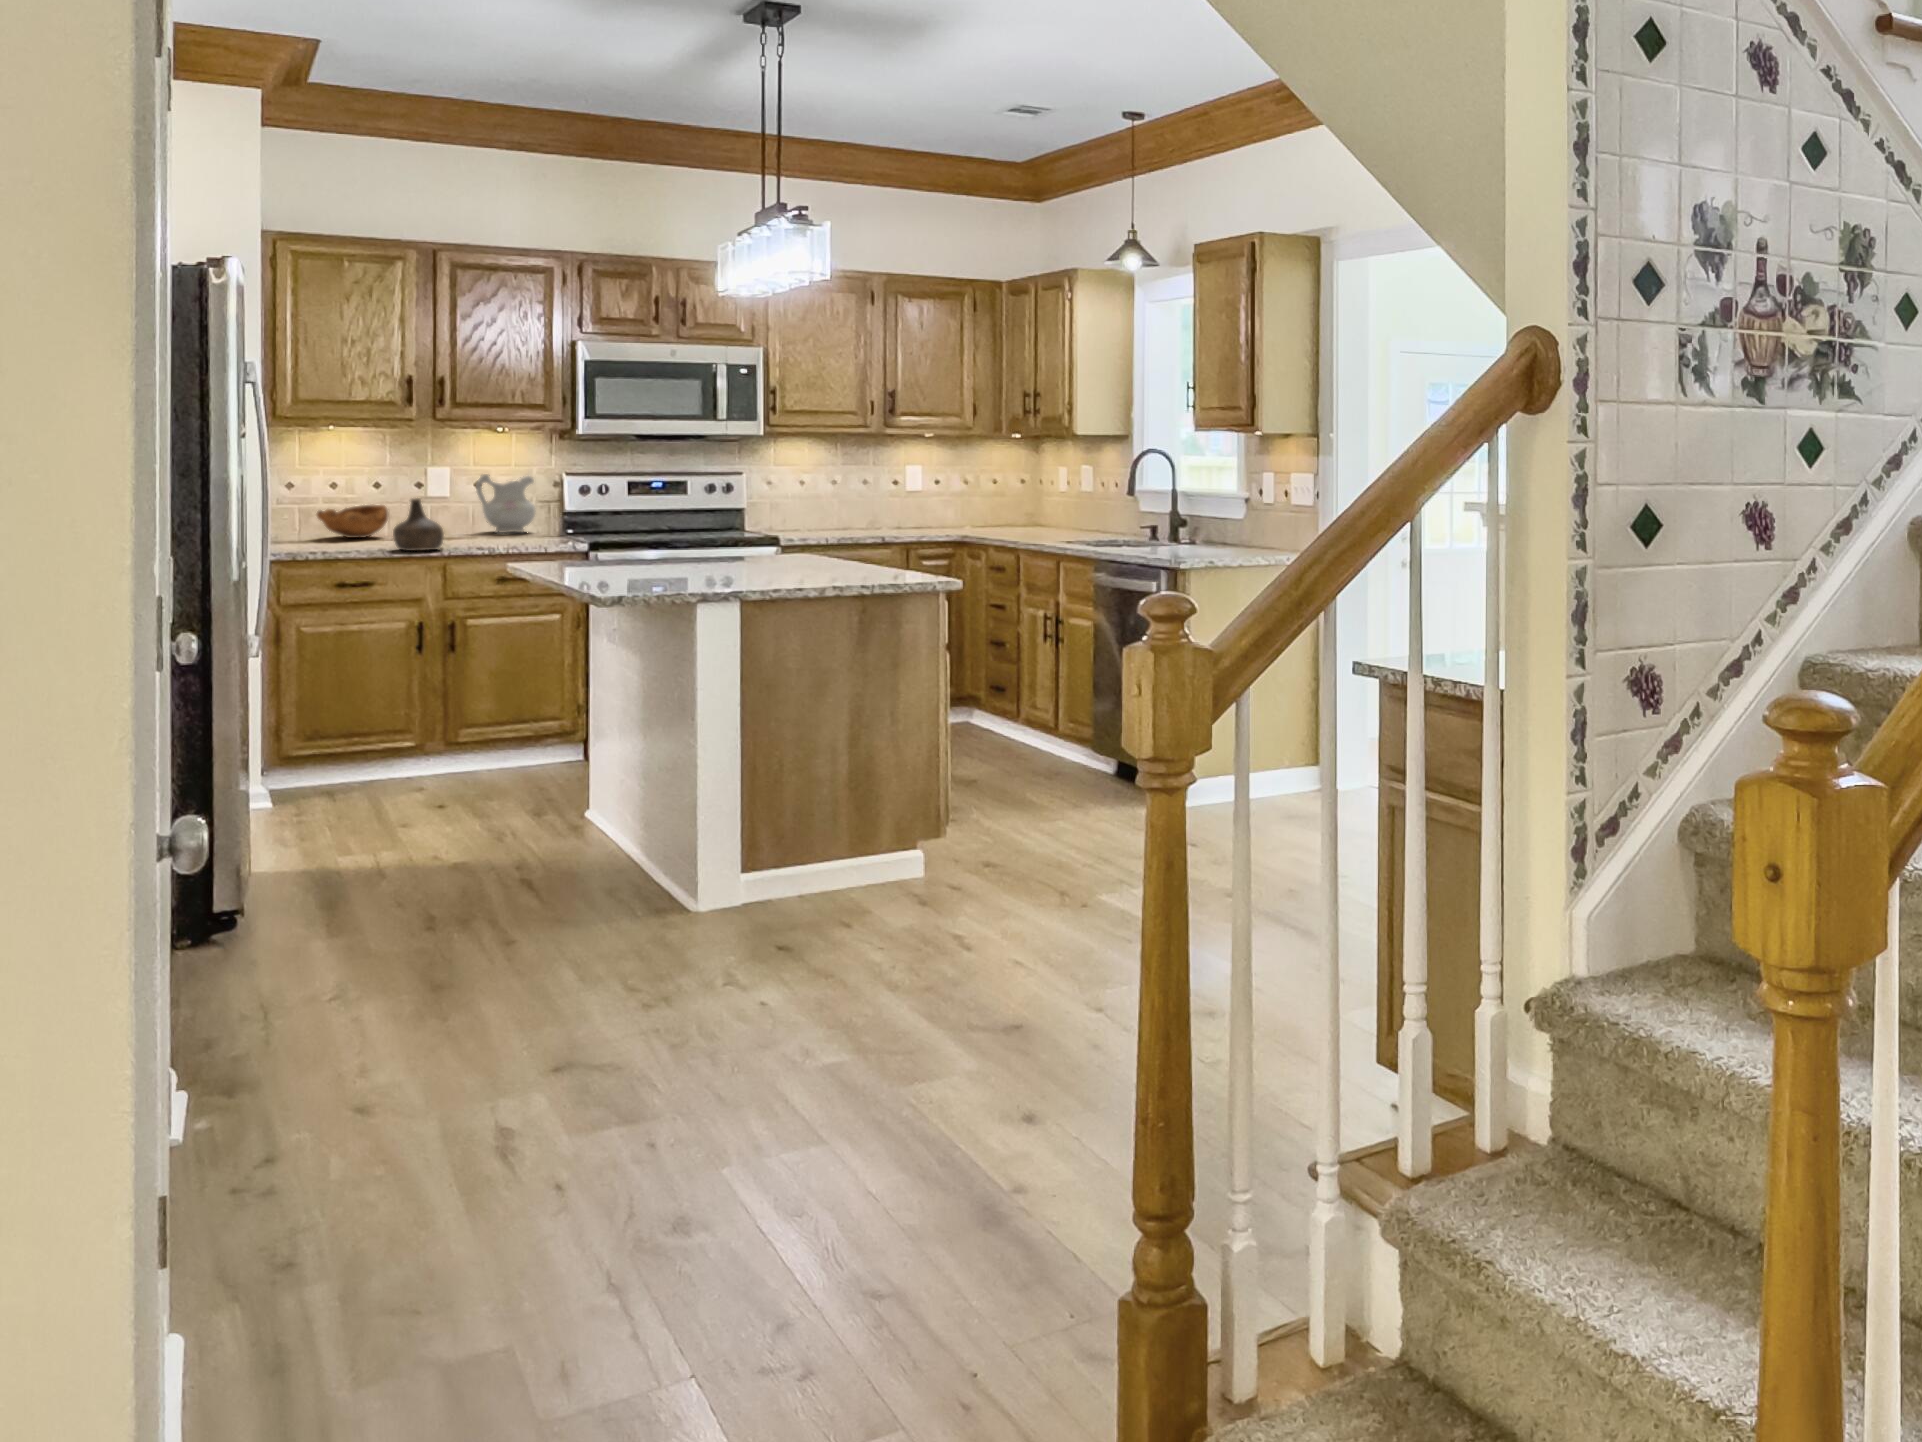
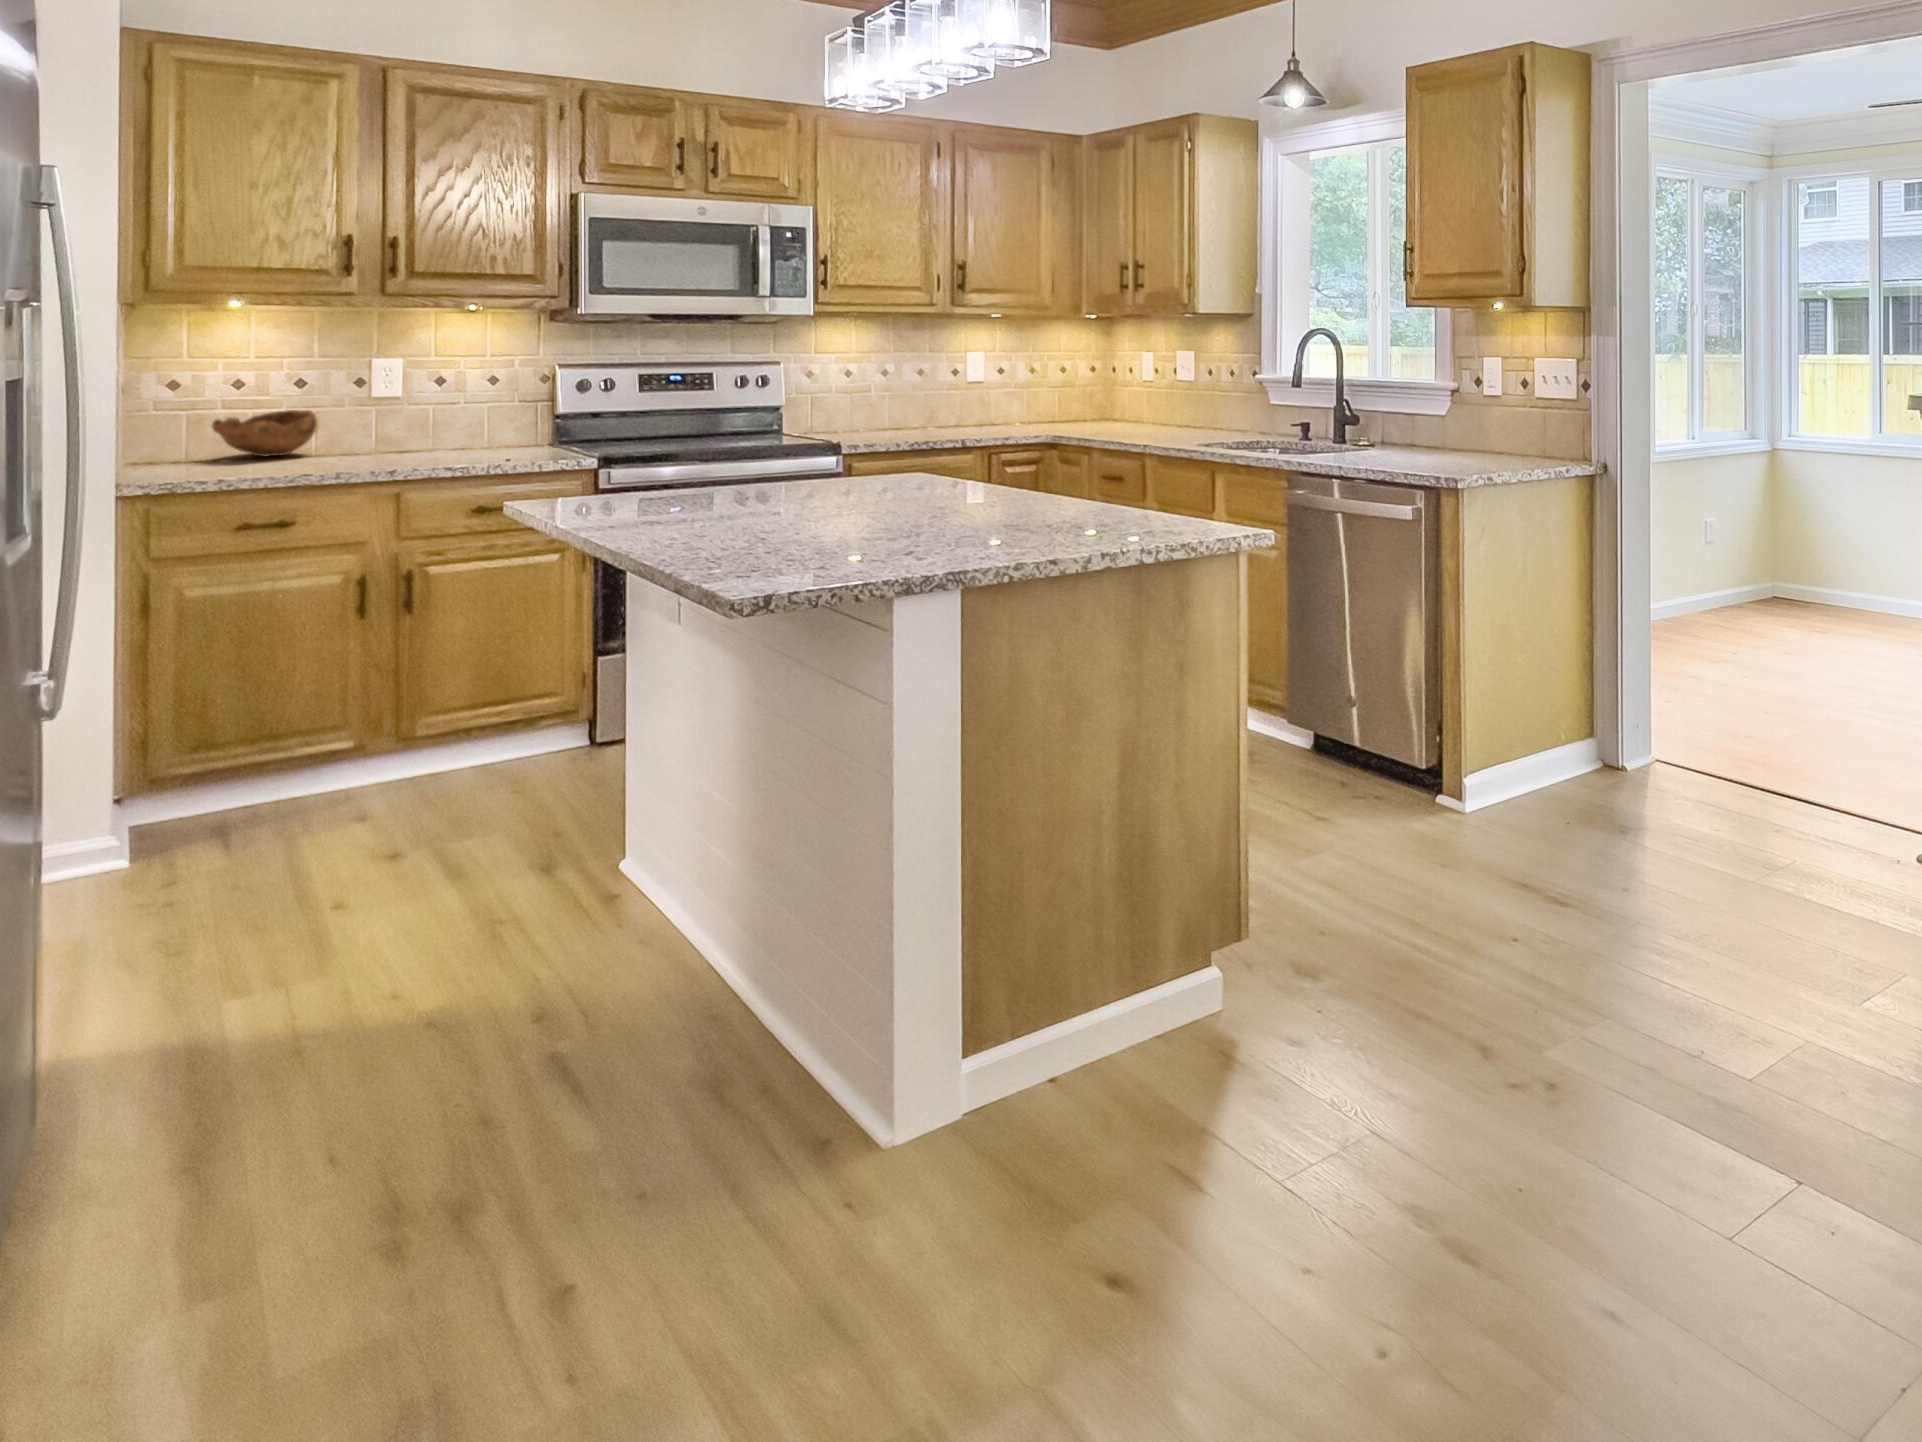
ceramic pitcher: present [476,474,535,533] -> none [439,367,519,444]
bottle: present [393,498,444,551] -> none [322,402,396,475]

